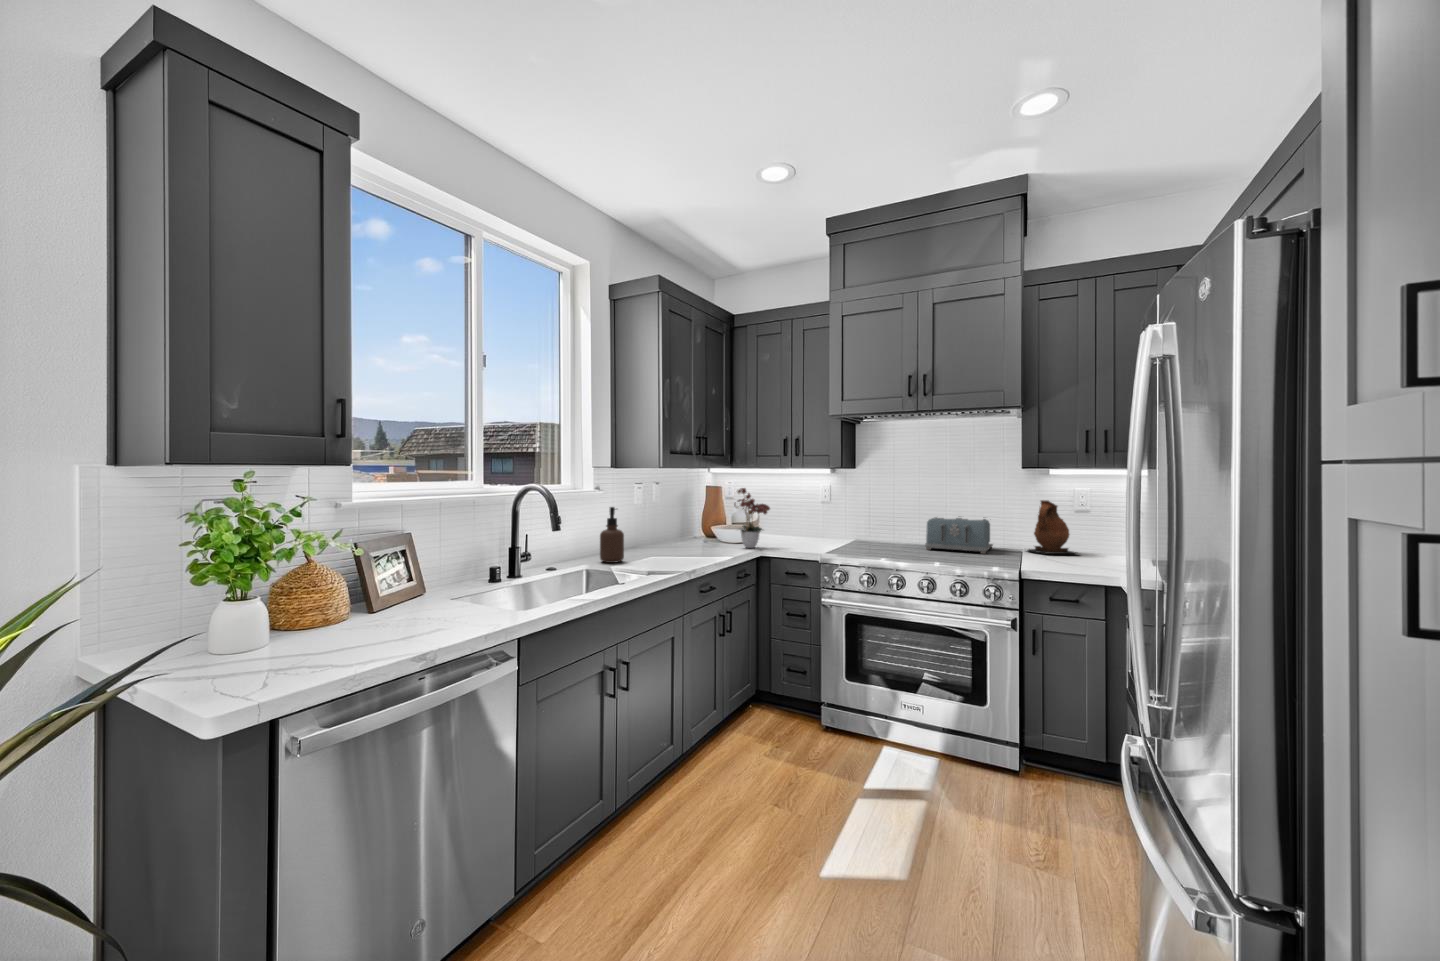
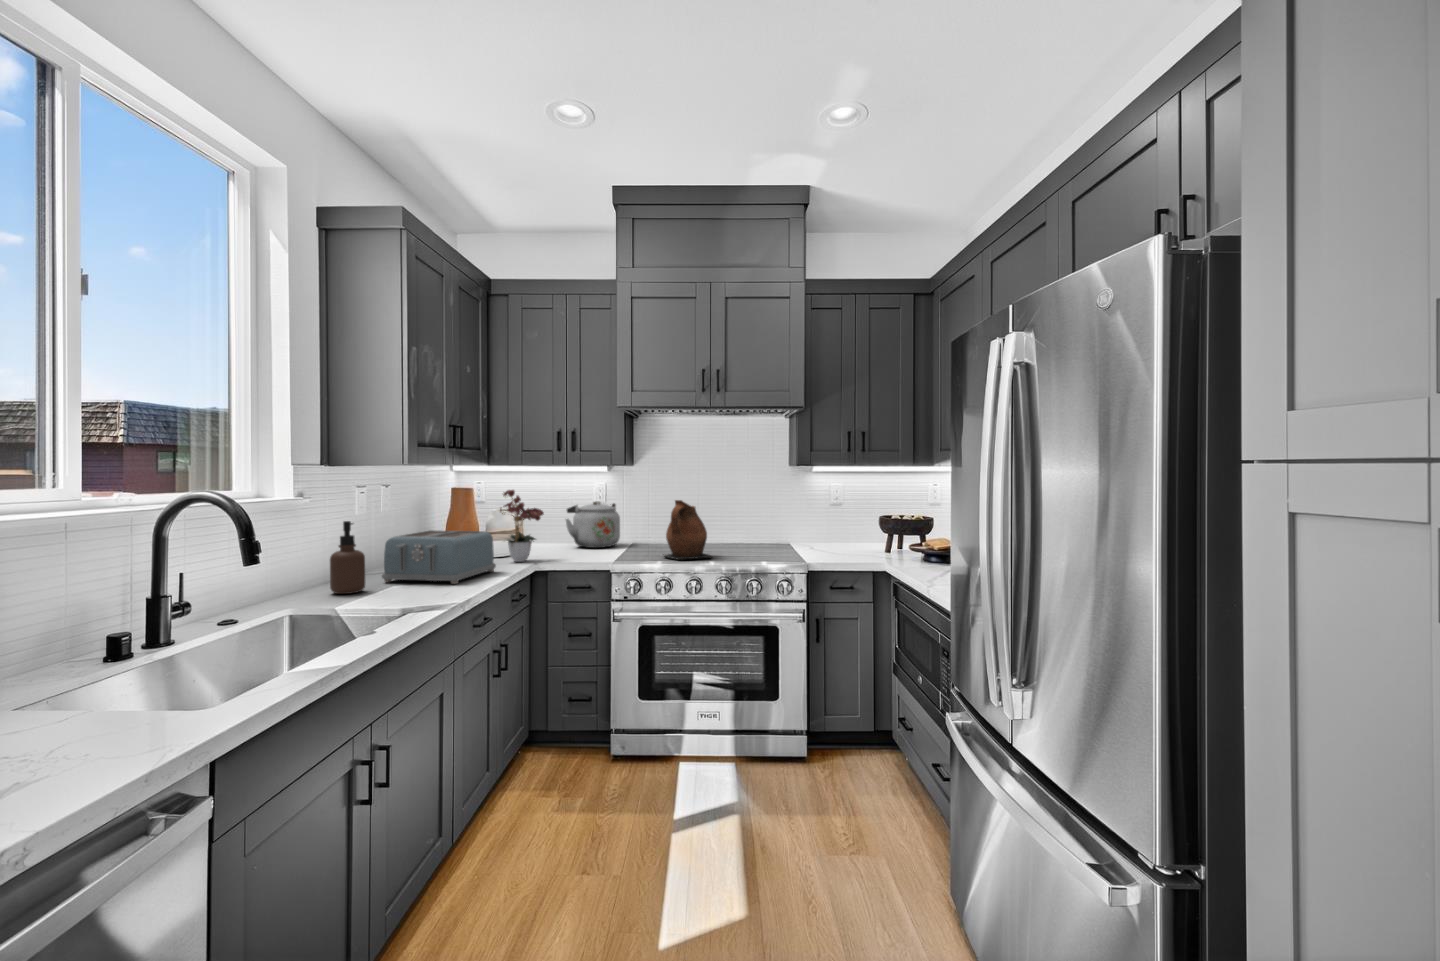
kettle: none [793,500,841,541] -> present [566,501,620,548]
ceramic pitcher: present [1028,500,1080,554] -> present [663,500,713,559]
toaster: present [925,517,993,554] -> present [382,530,496,584]

